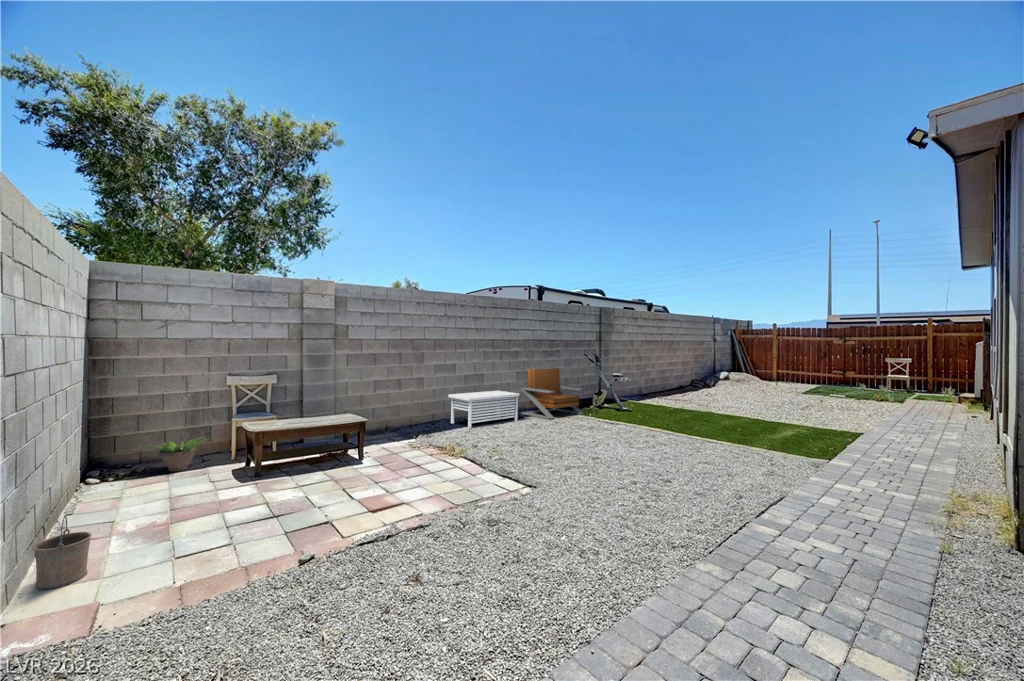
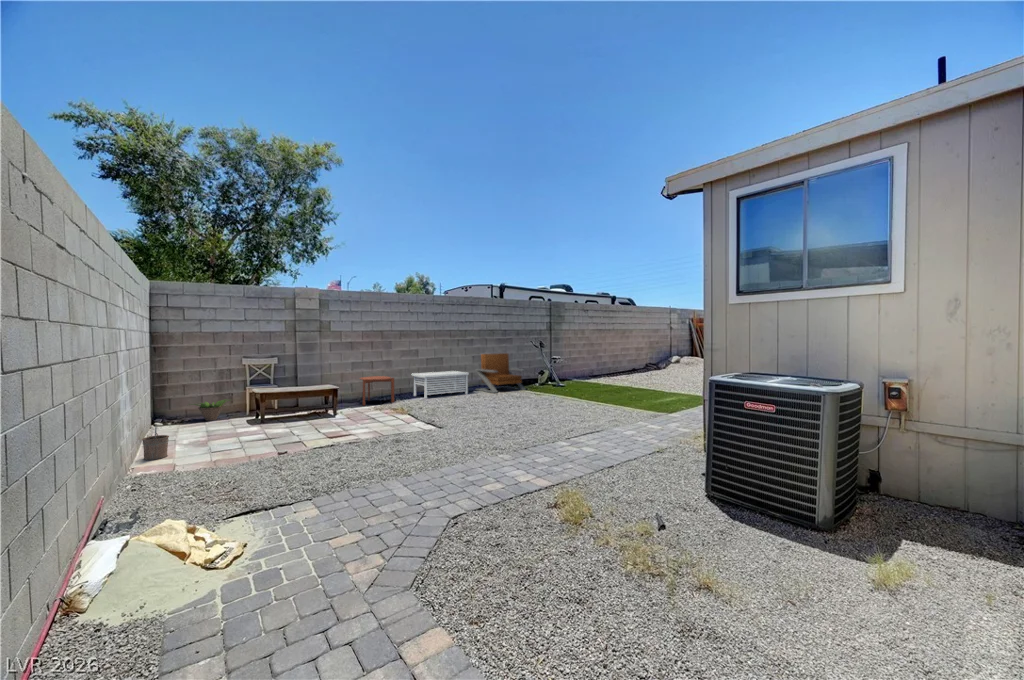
side table: none [387,399,433,441] -> present [360,376,394,405]

